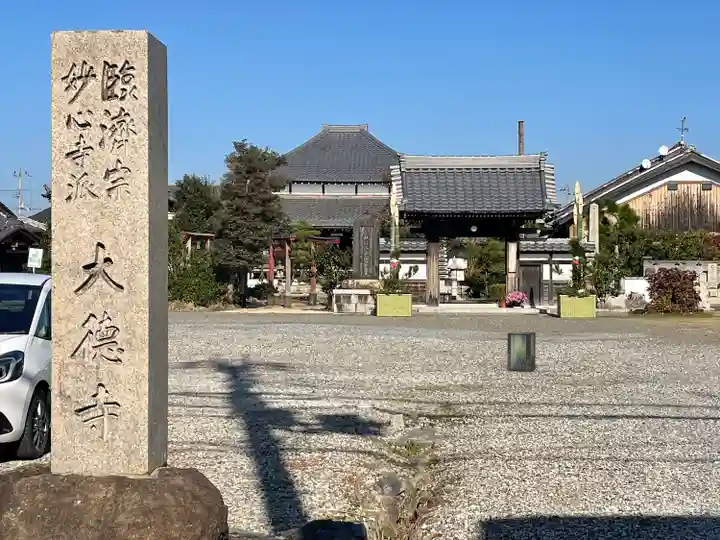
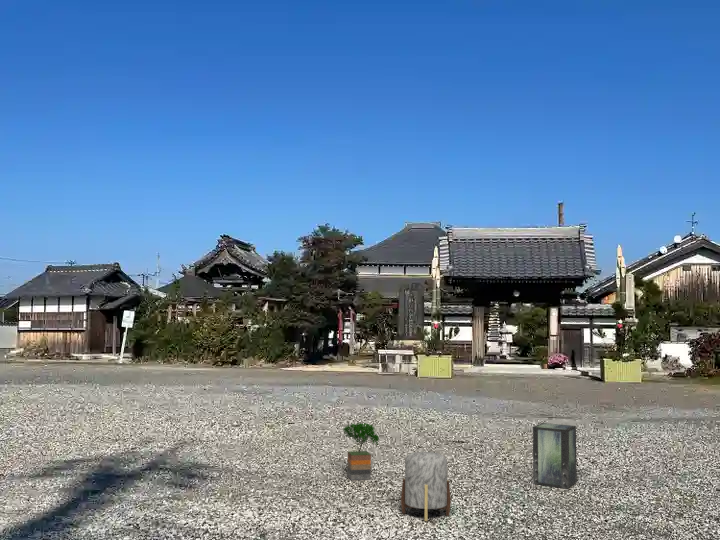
potted tree: none [378,333,406,372] -> present [343,423,379,480]
stool: none [431,345,462,383] -> present [401,452,451,521]

